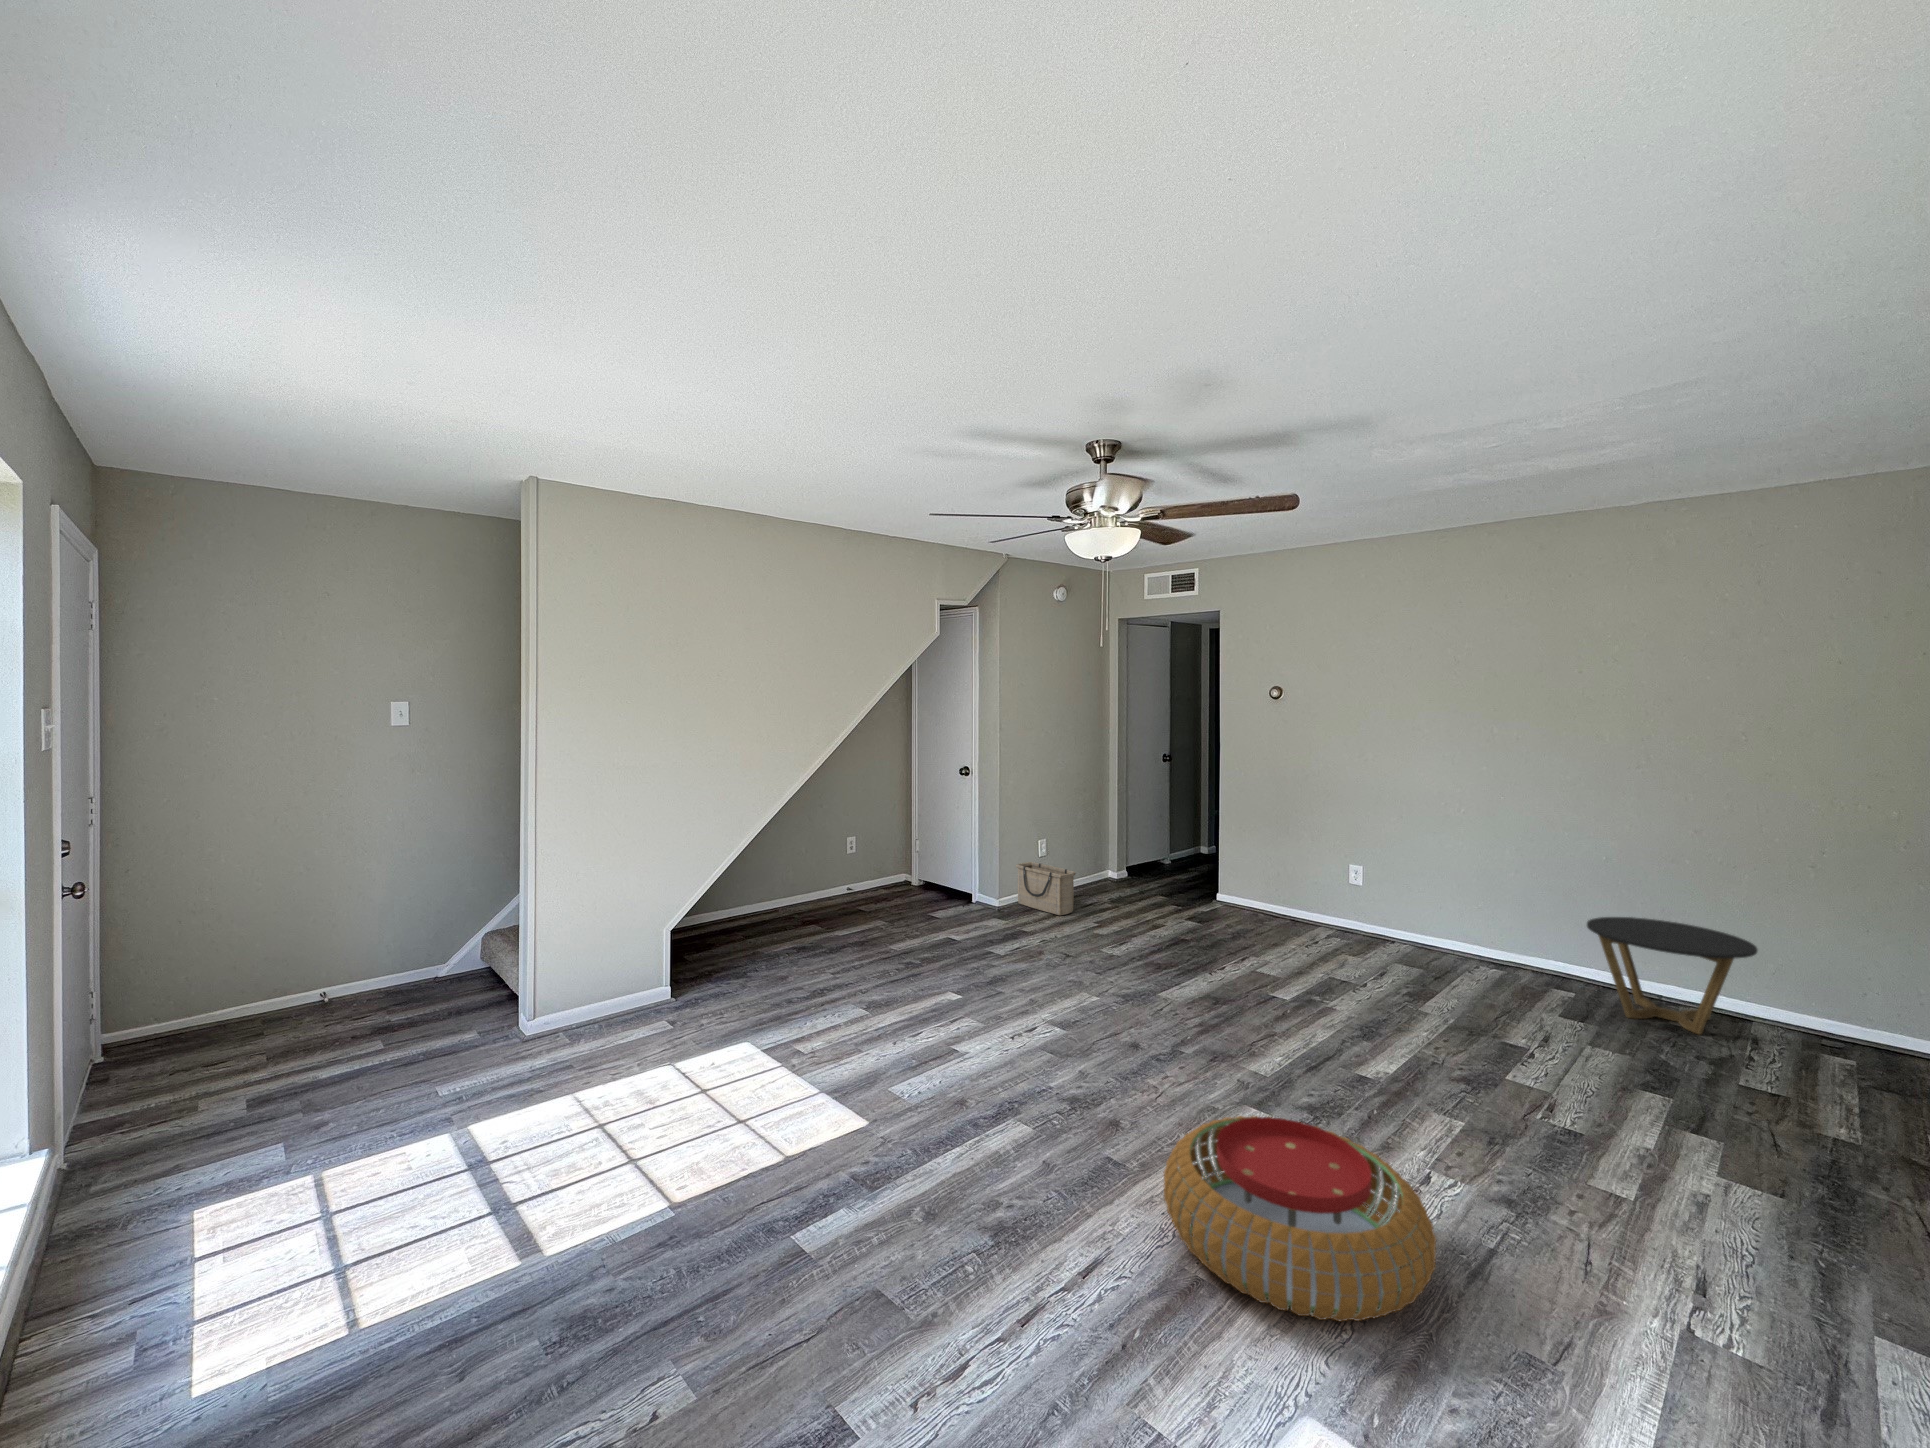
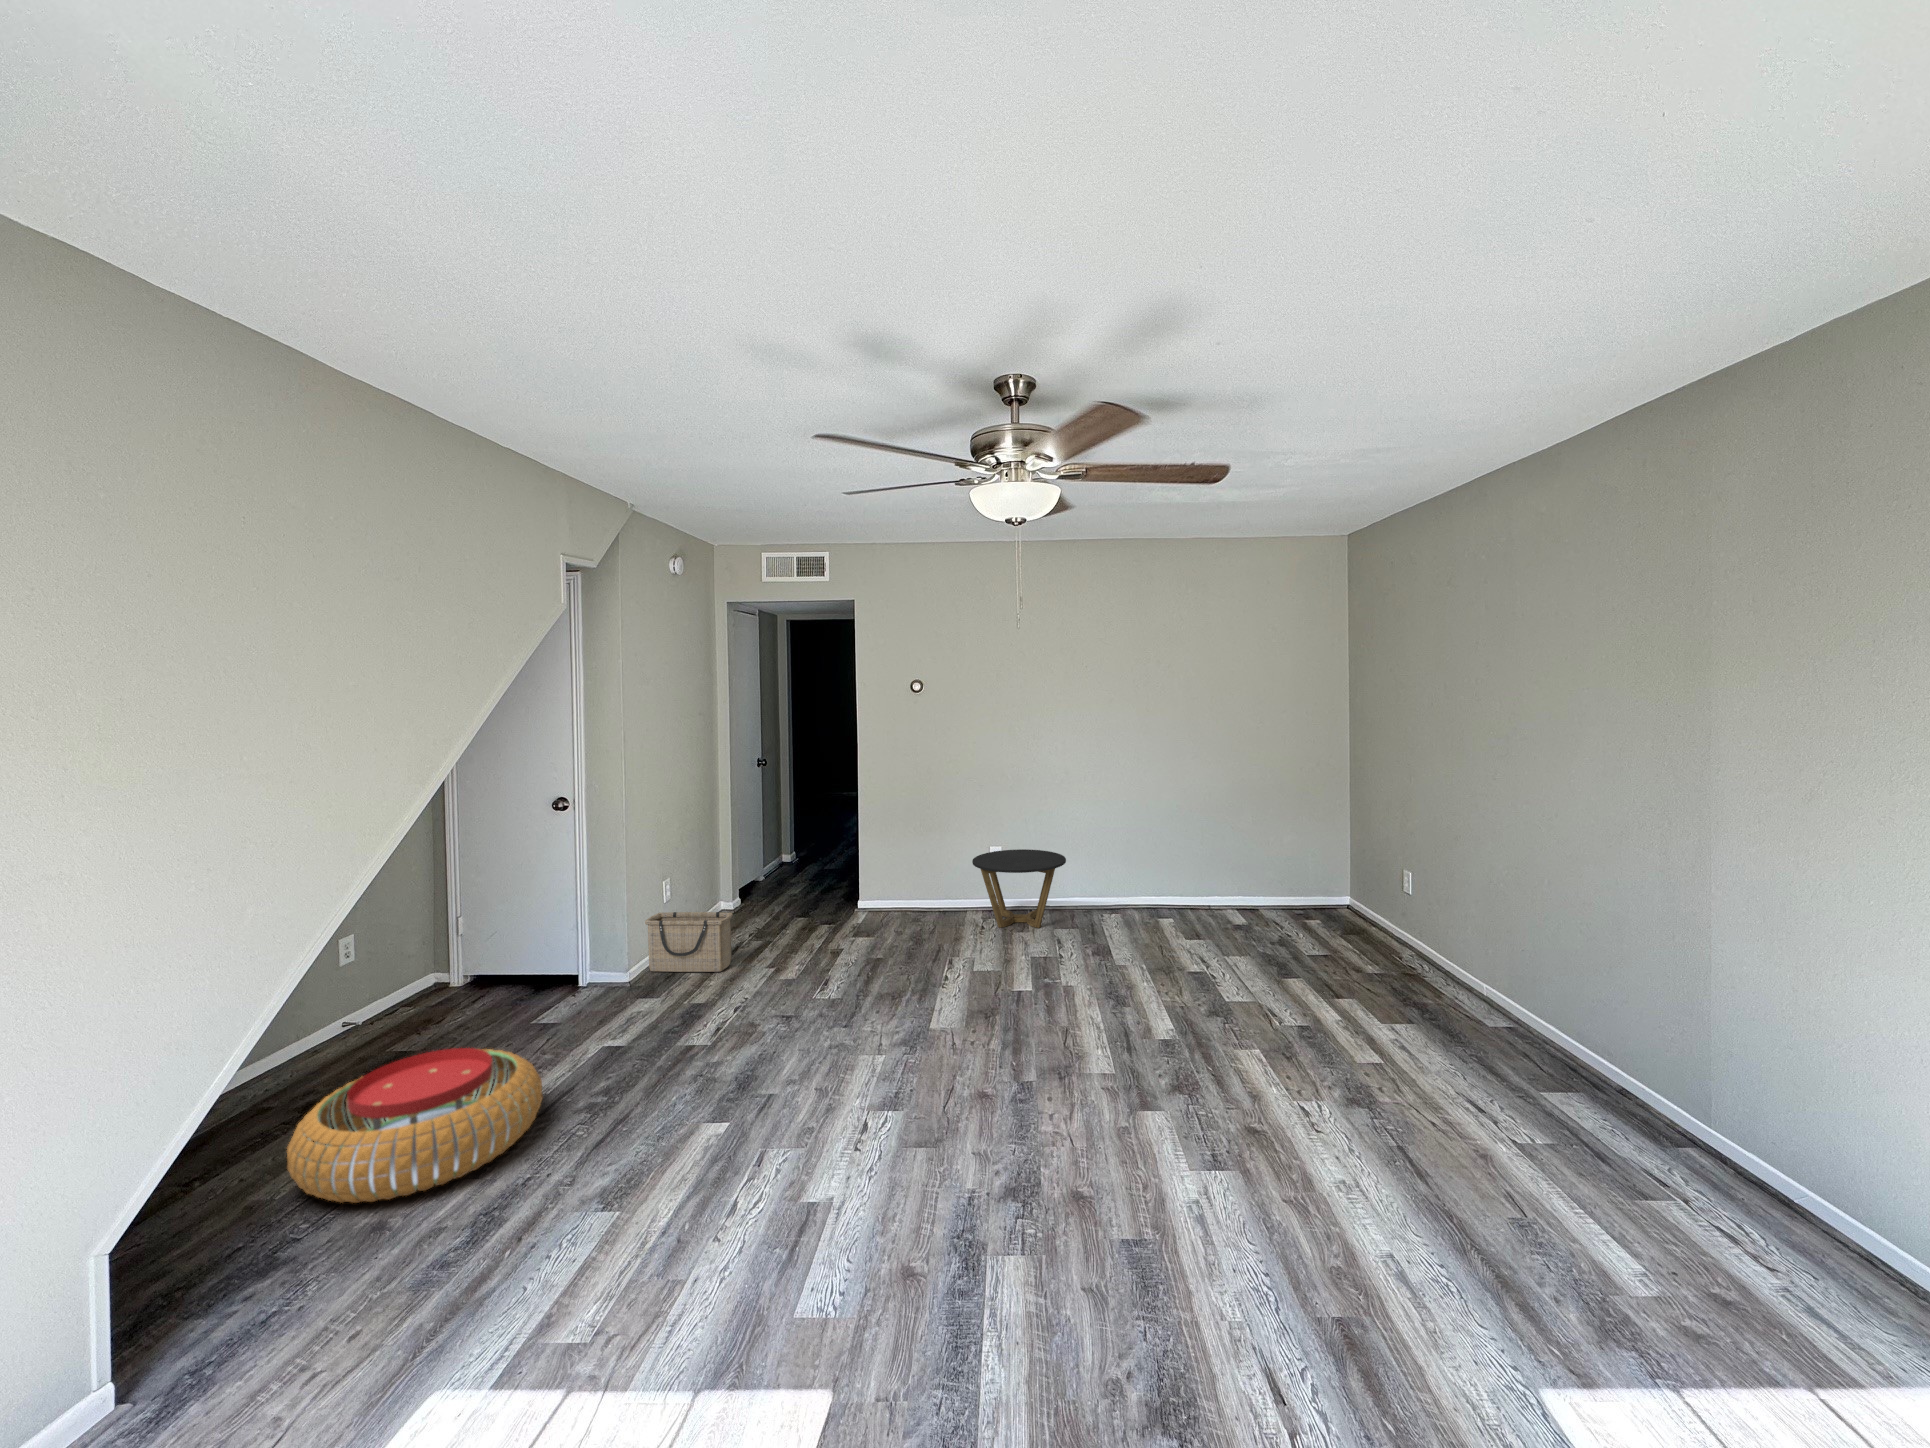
side table: present [1587,917,1757,1034] -> present [972,849,1066,928]
pouf: present [1164,1116,1436,1321] -> present [287,1048,543,1203]

